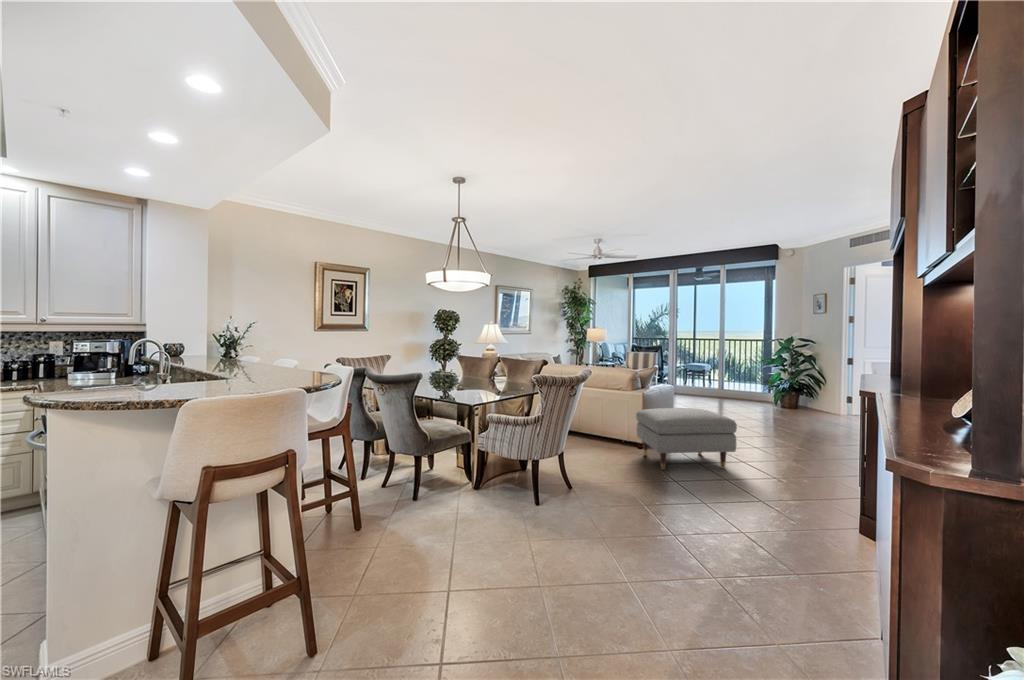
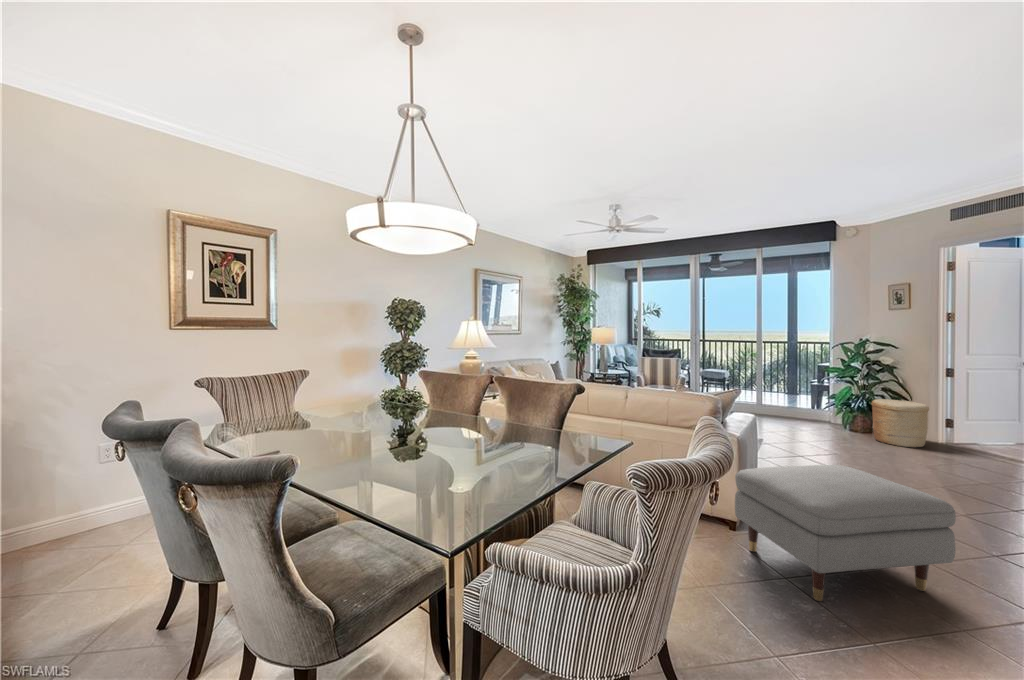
woven basket: none [793,382,831,417] -> present [872,399,929,448]

